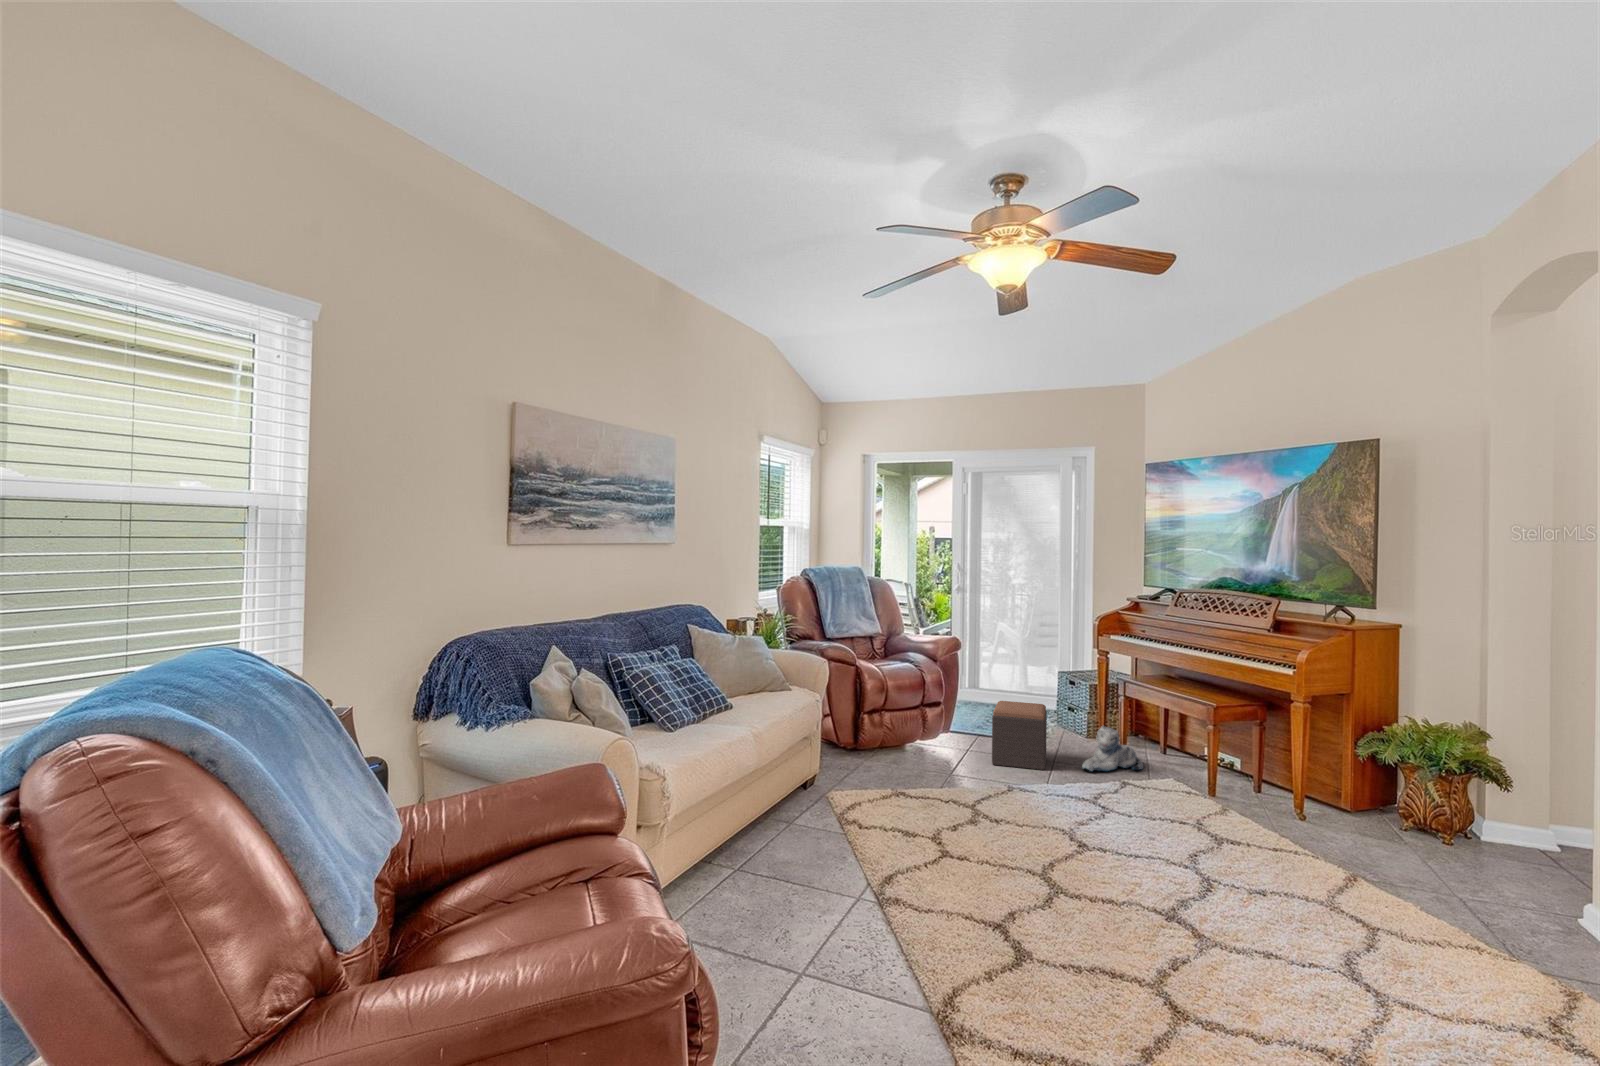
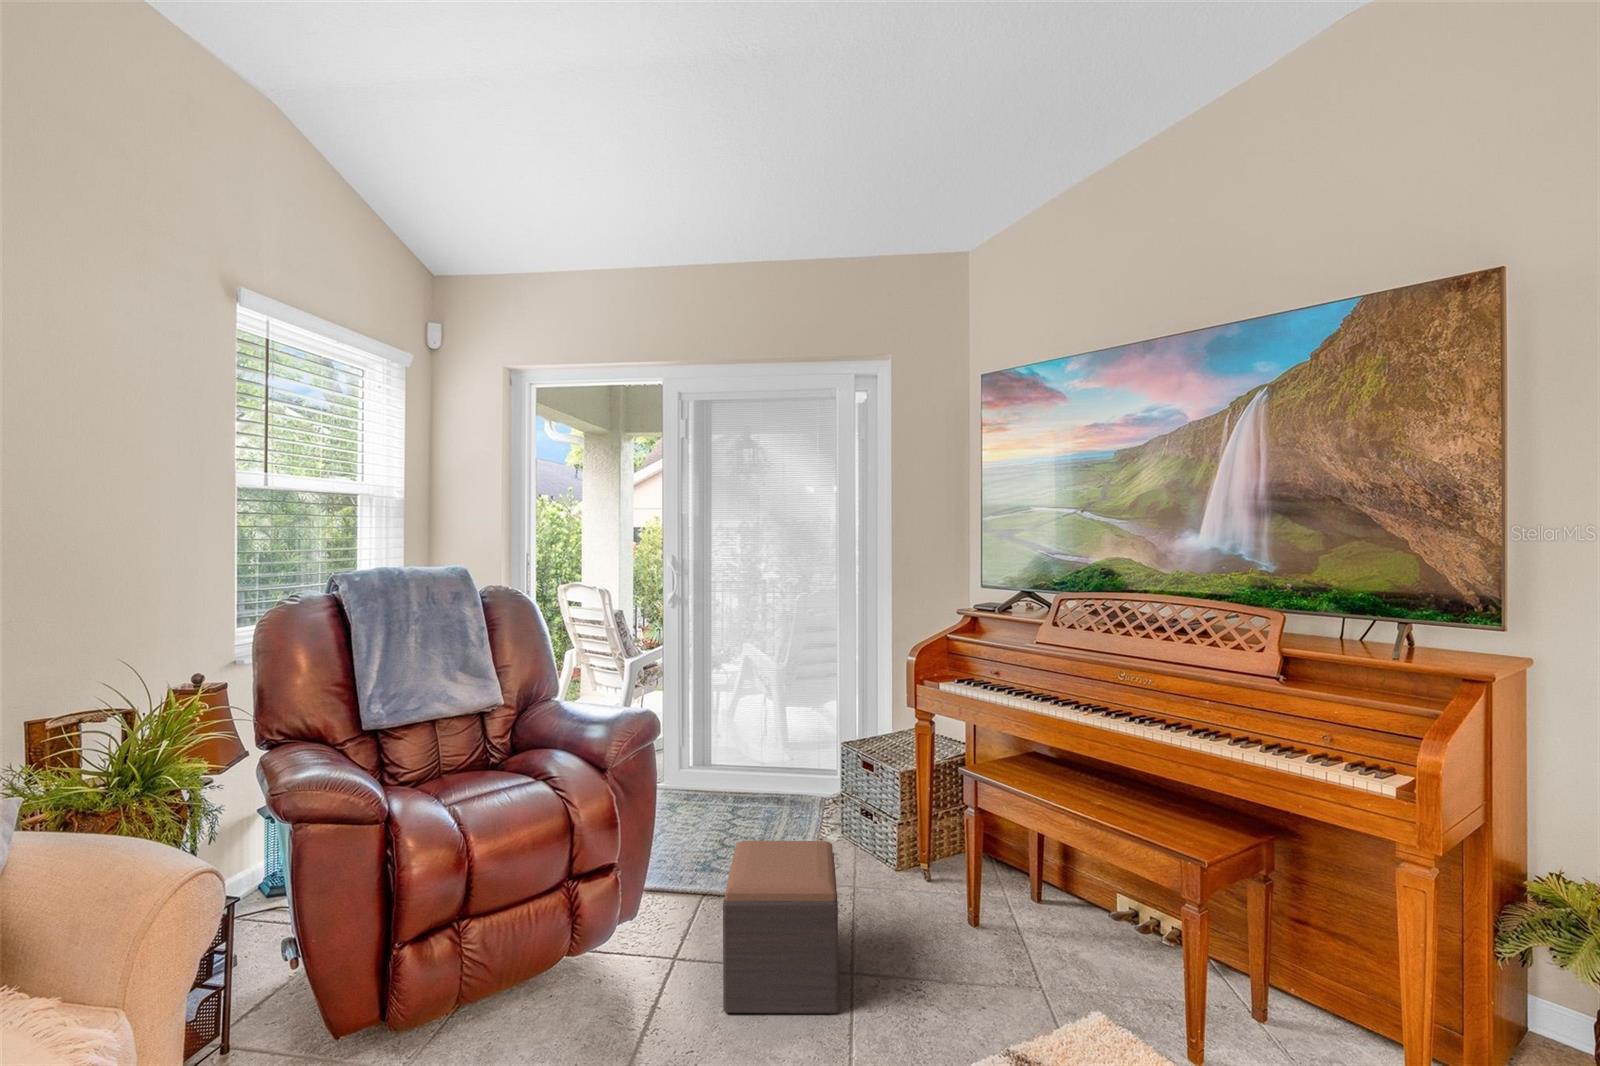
plush toy: present [1082,726,1143,772] -> none [913,882,1020,1001]

